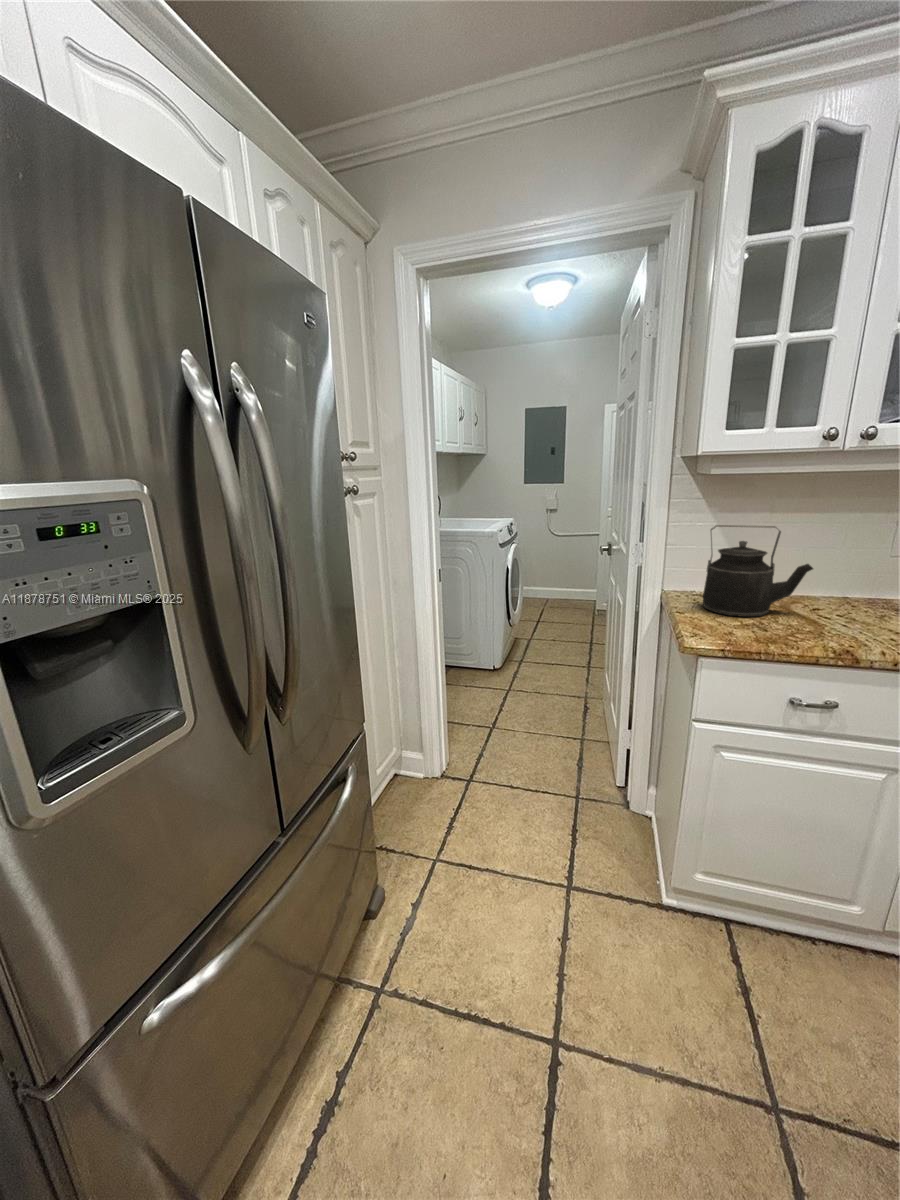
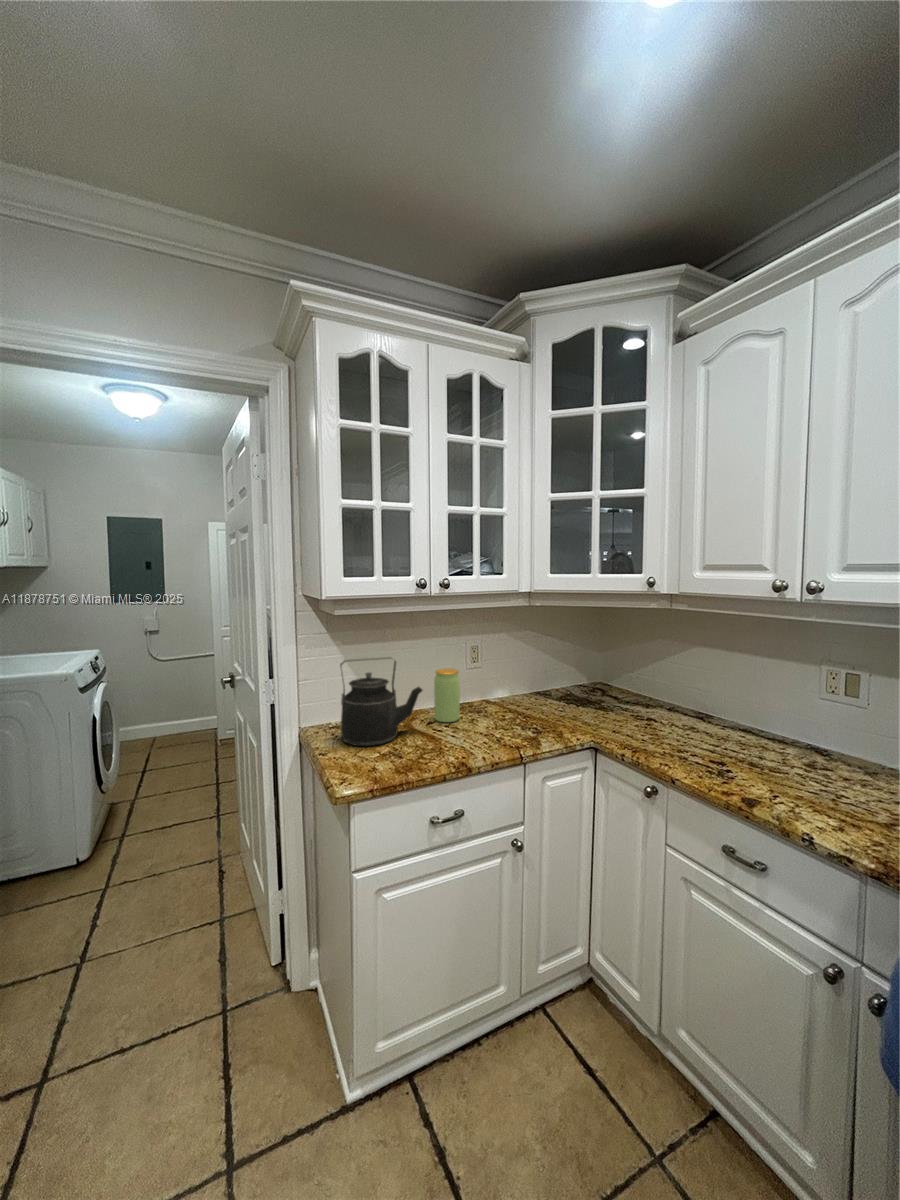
jar: none [827,549,876,614] -> present [434,668,460,722]

